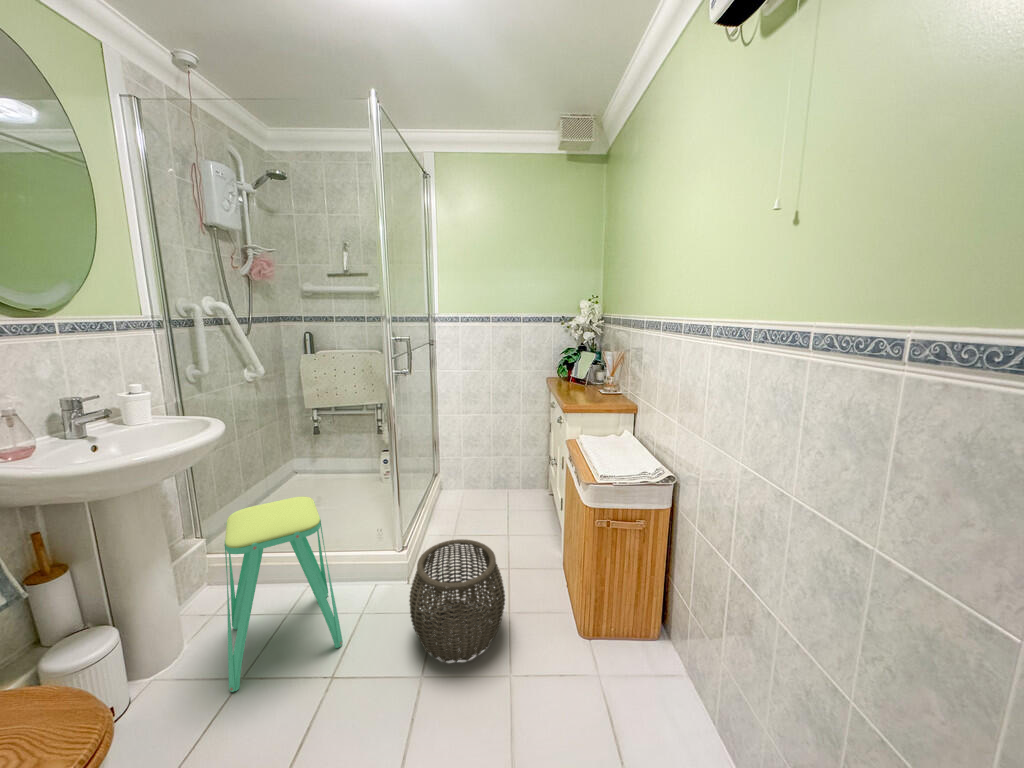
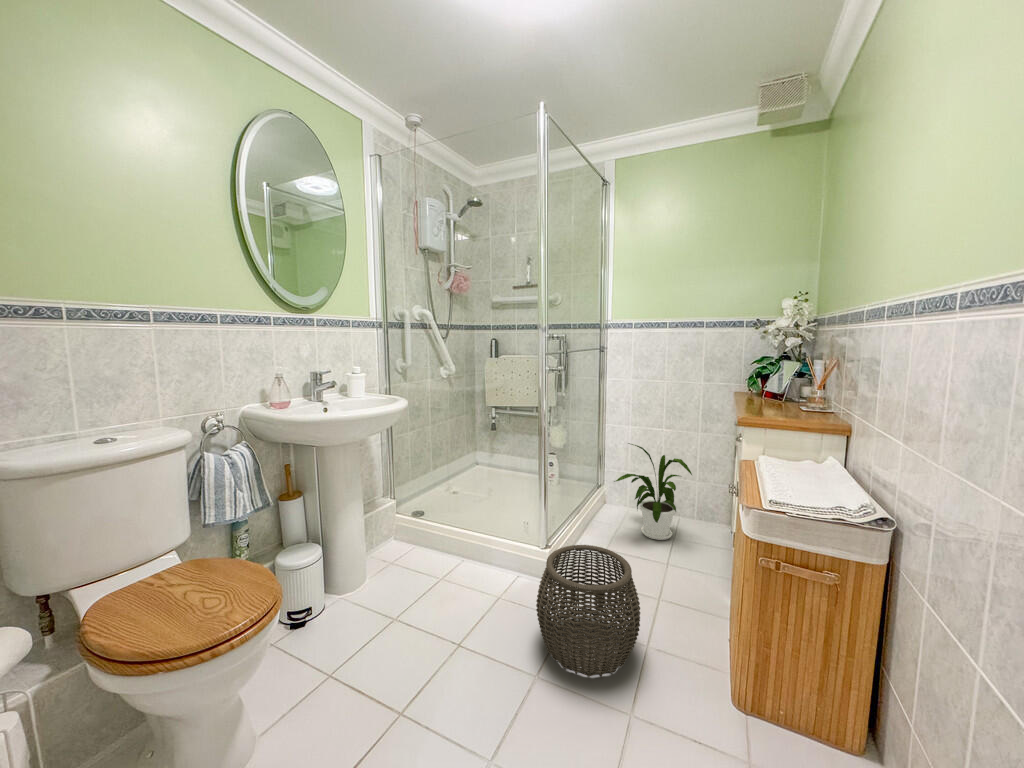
house plant: none [456,430,521,511] -> present [614,443,692,540]
stool: present [224,496,343,692] -> none [386,473,477,625]

